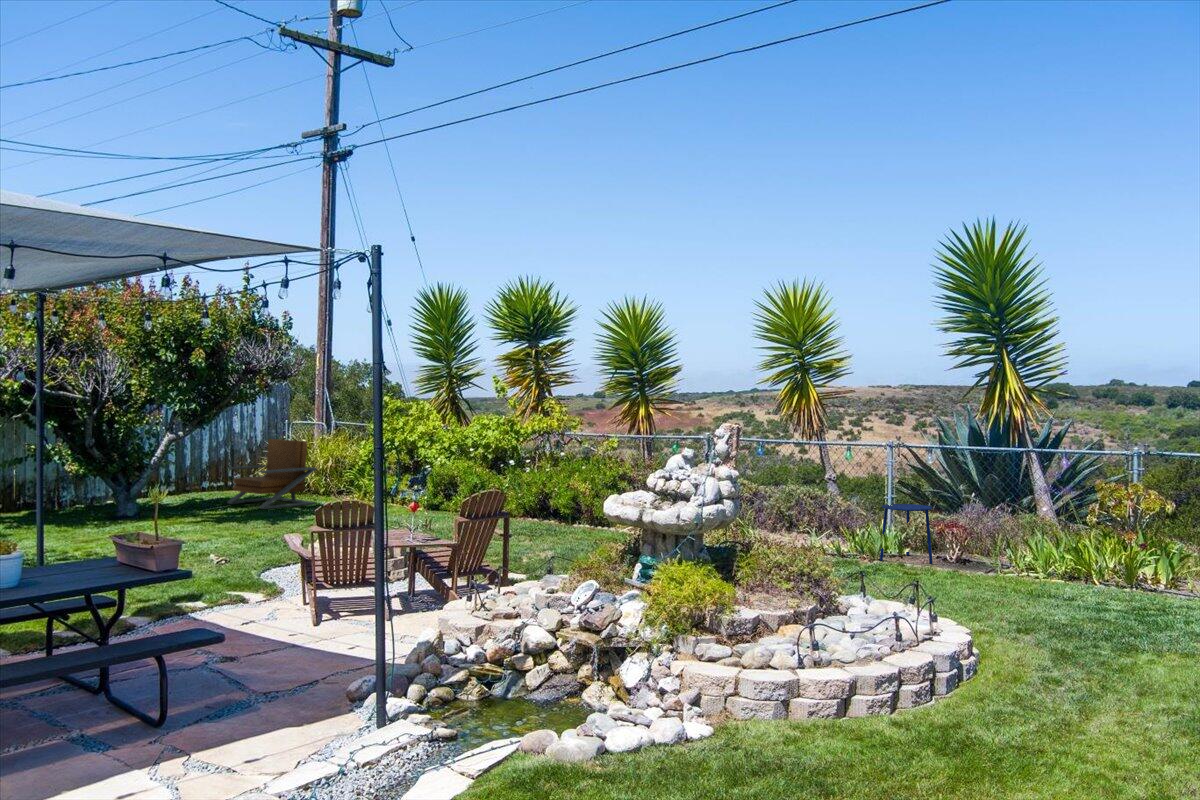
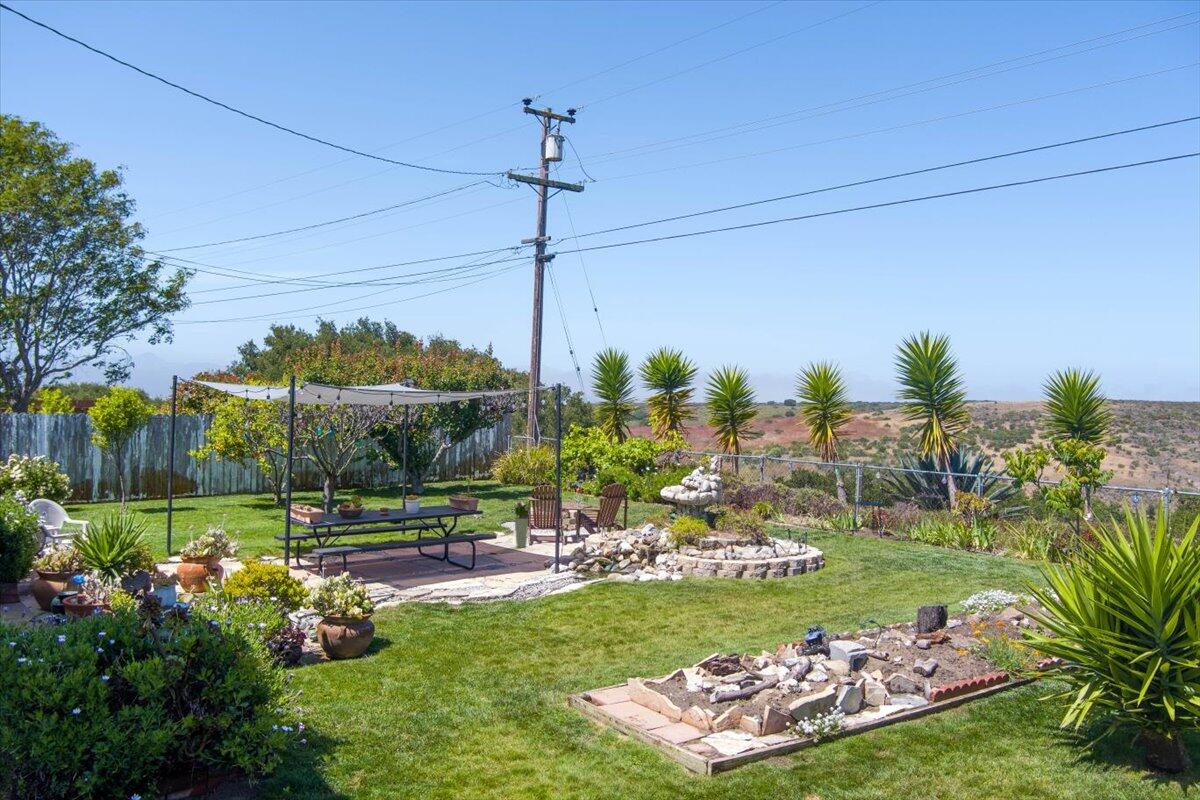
lounge chair: present [227,439,316,509] -> none [474,449,528,493]
planter: none [271,535,321,635] -> present [515,502,530,547]

